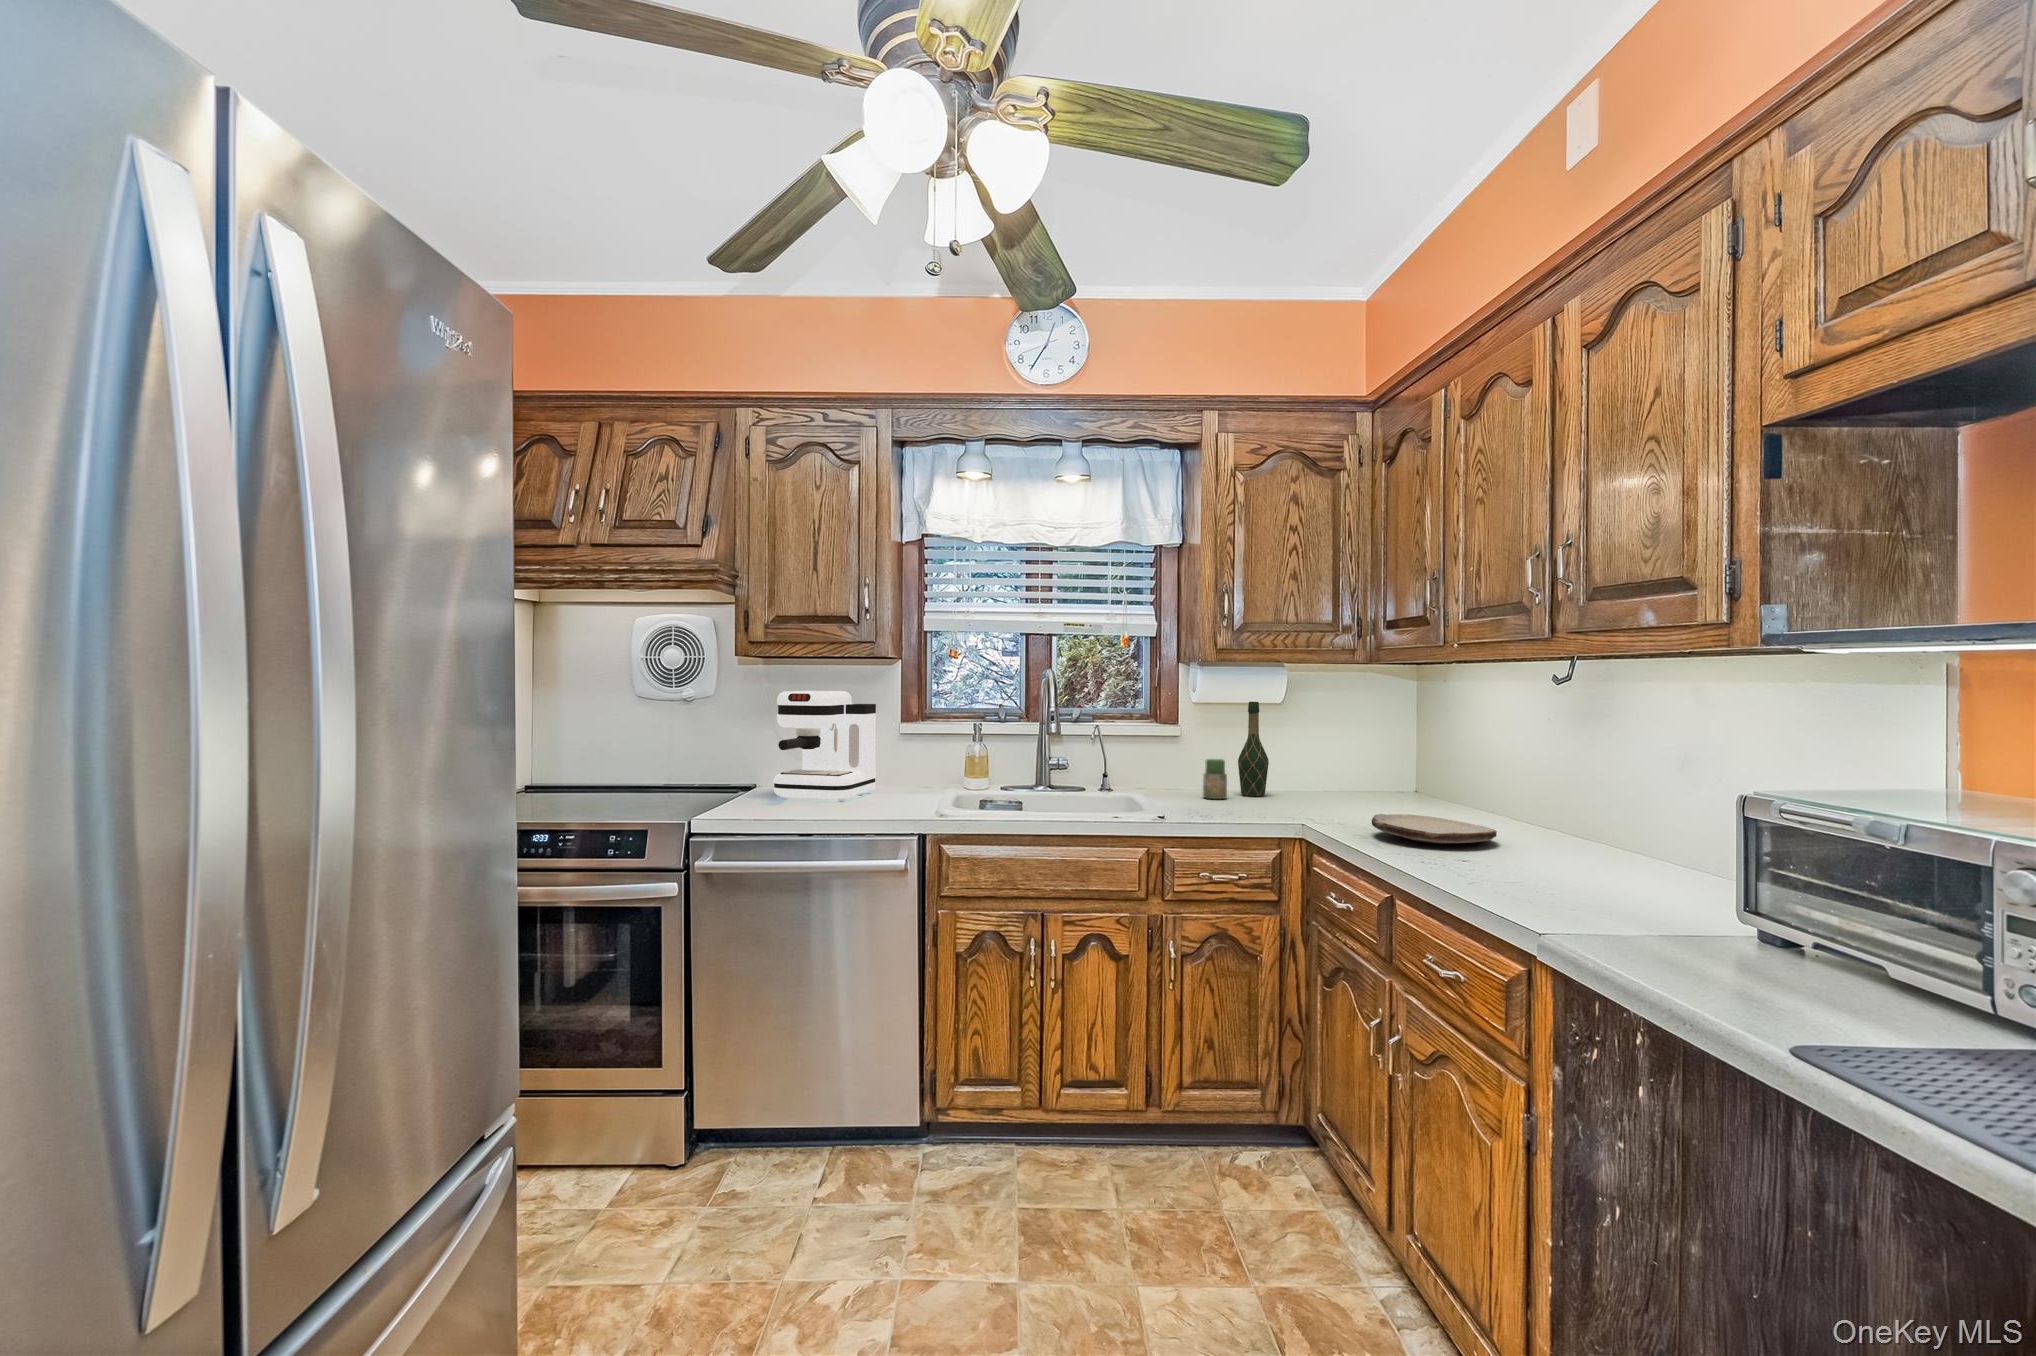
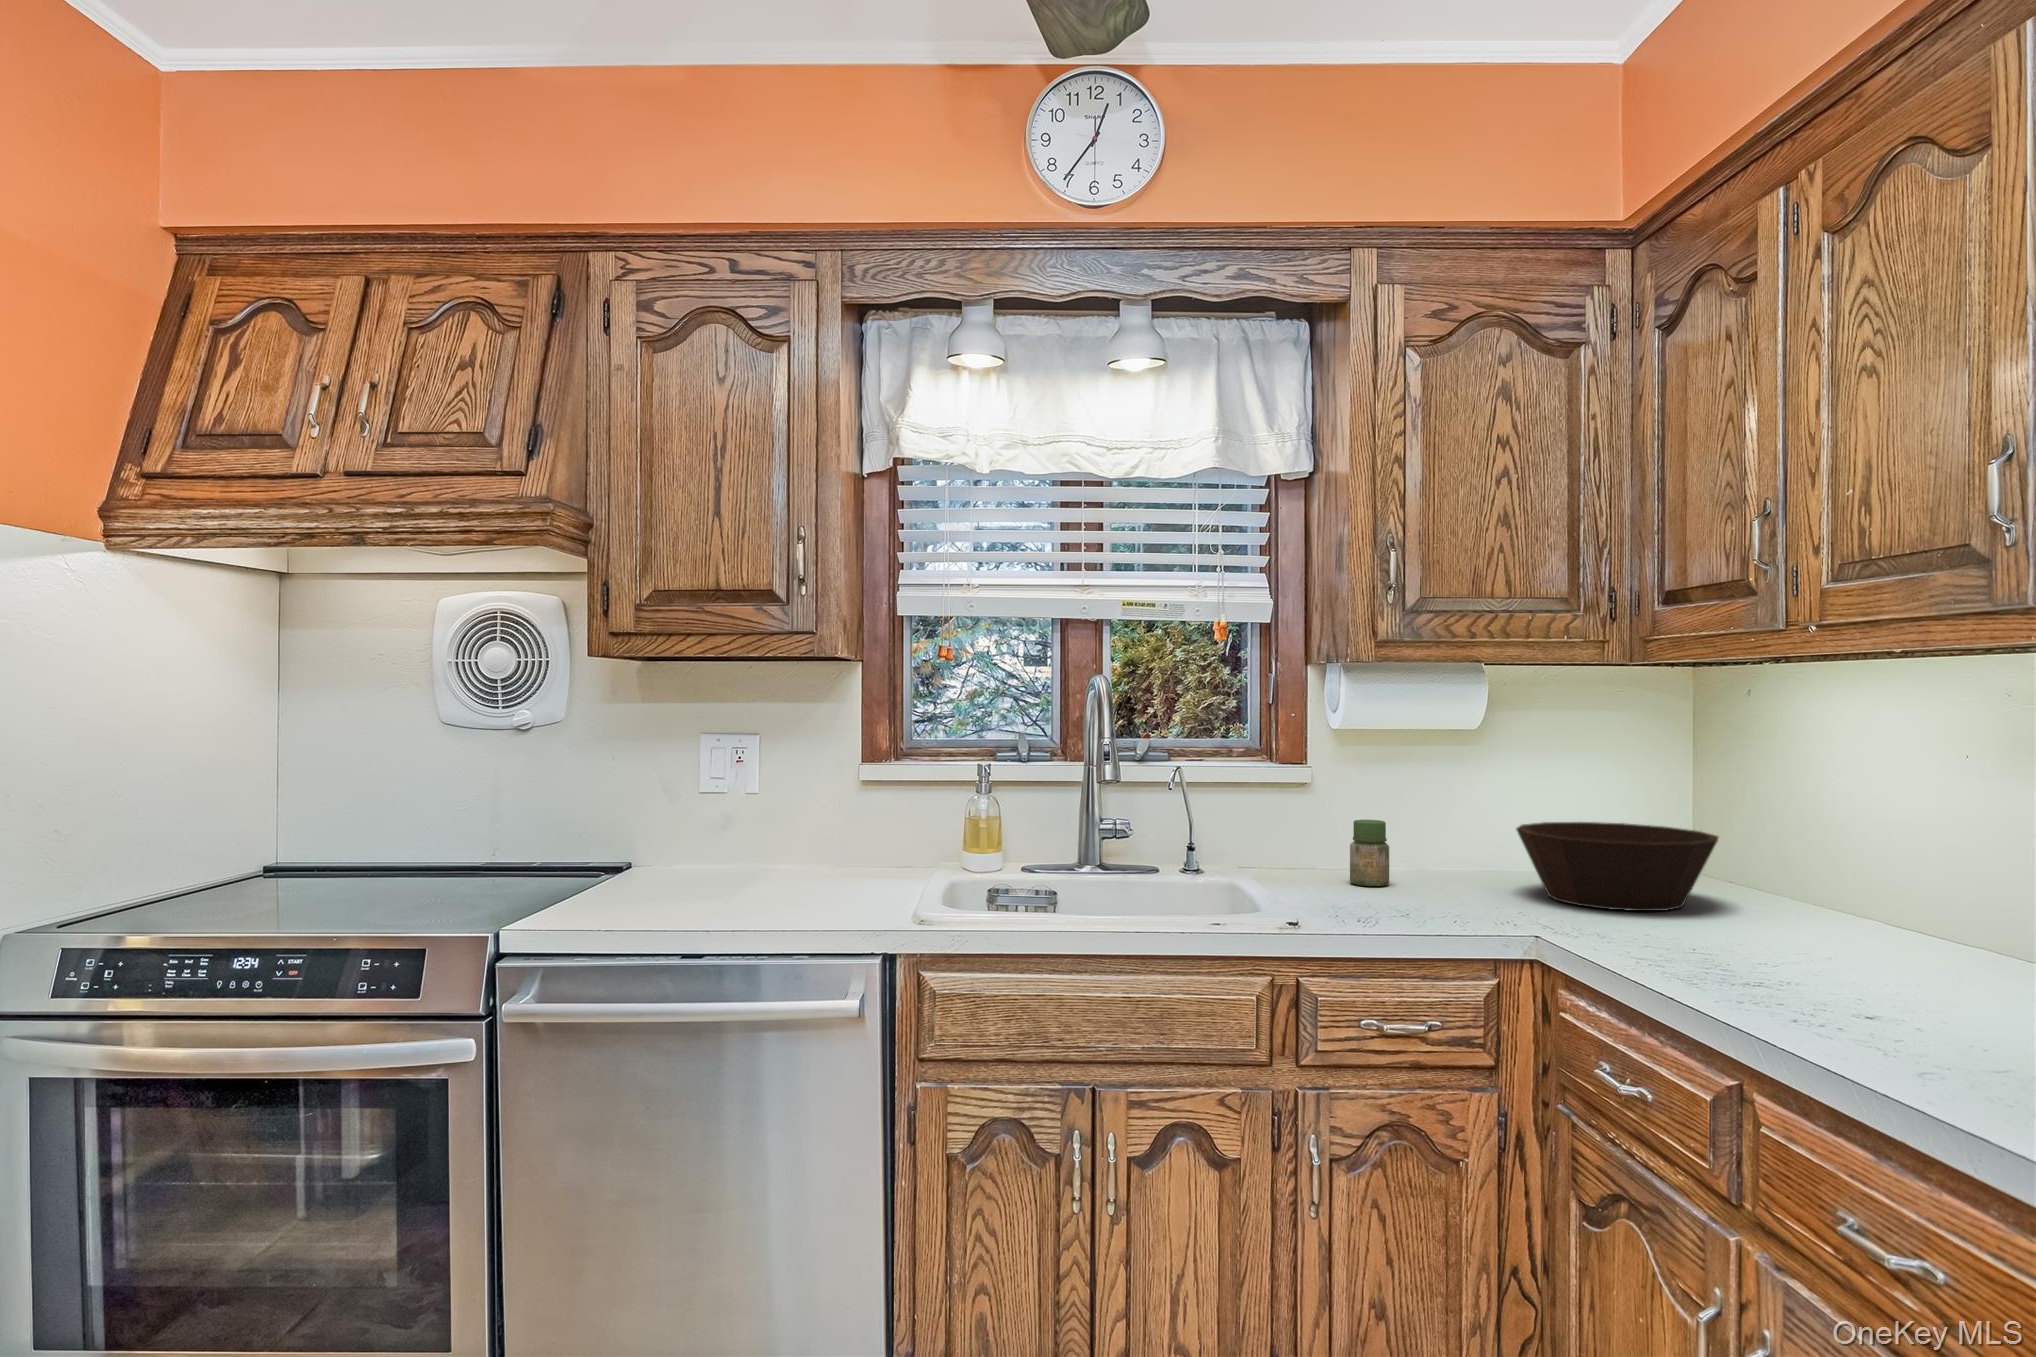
coffee maker: present [773,691,876,801] -> none [651,711,819,892]
wine bottle: present [1238,702,1269,796] -> none [1404,726,1455,880]
bowl: none [1301,760,1420,812] -> present [1516,822,1718,911]
plate: present [1372,814,1497,844] -> none [1673,923,1913,984]

